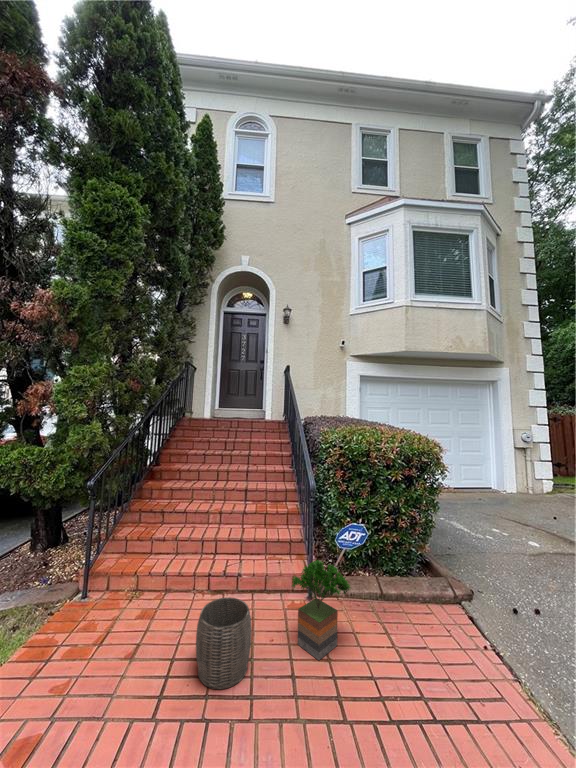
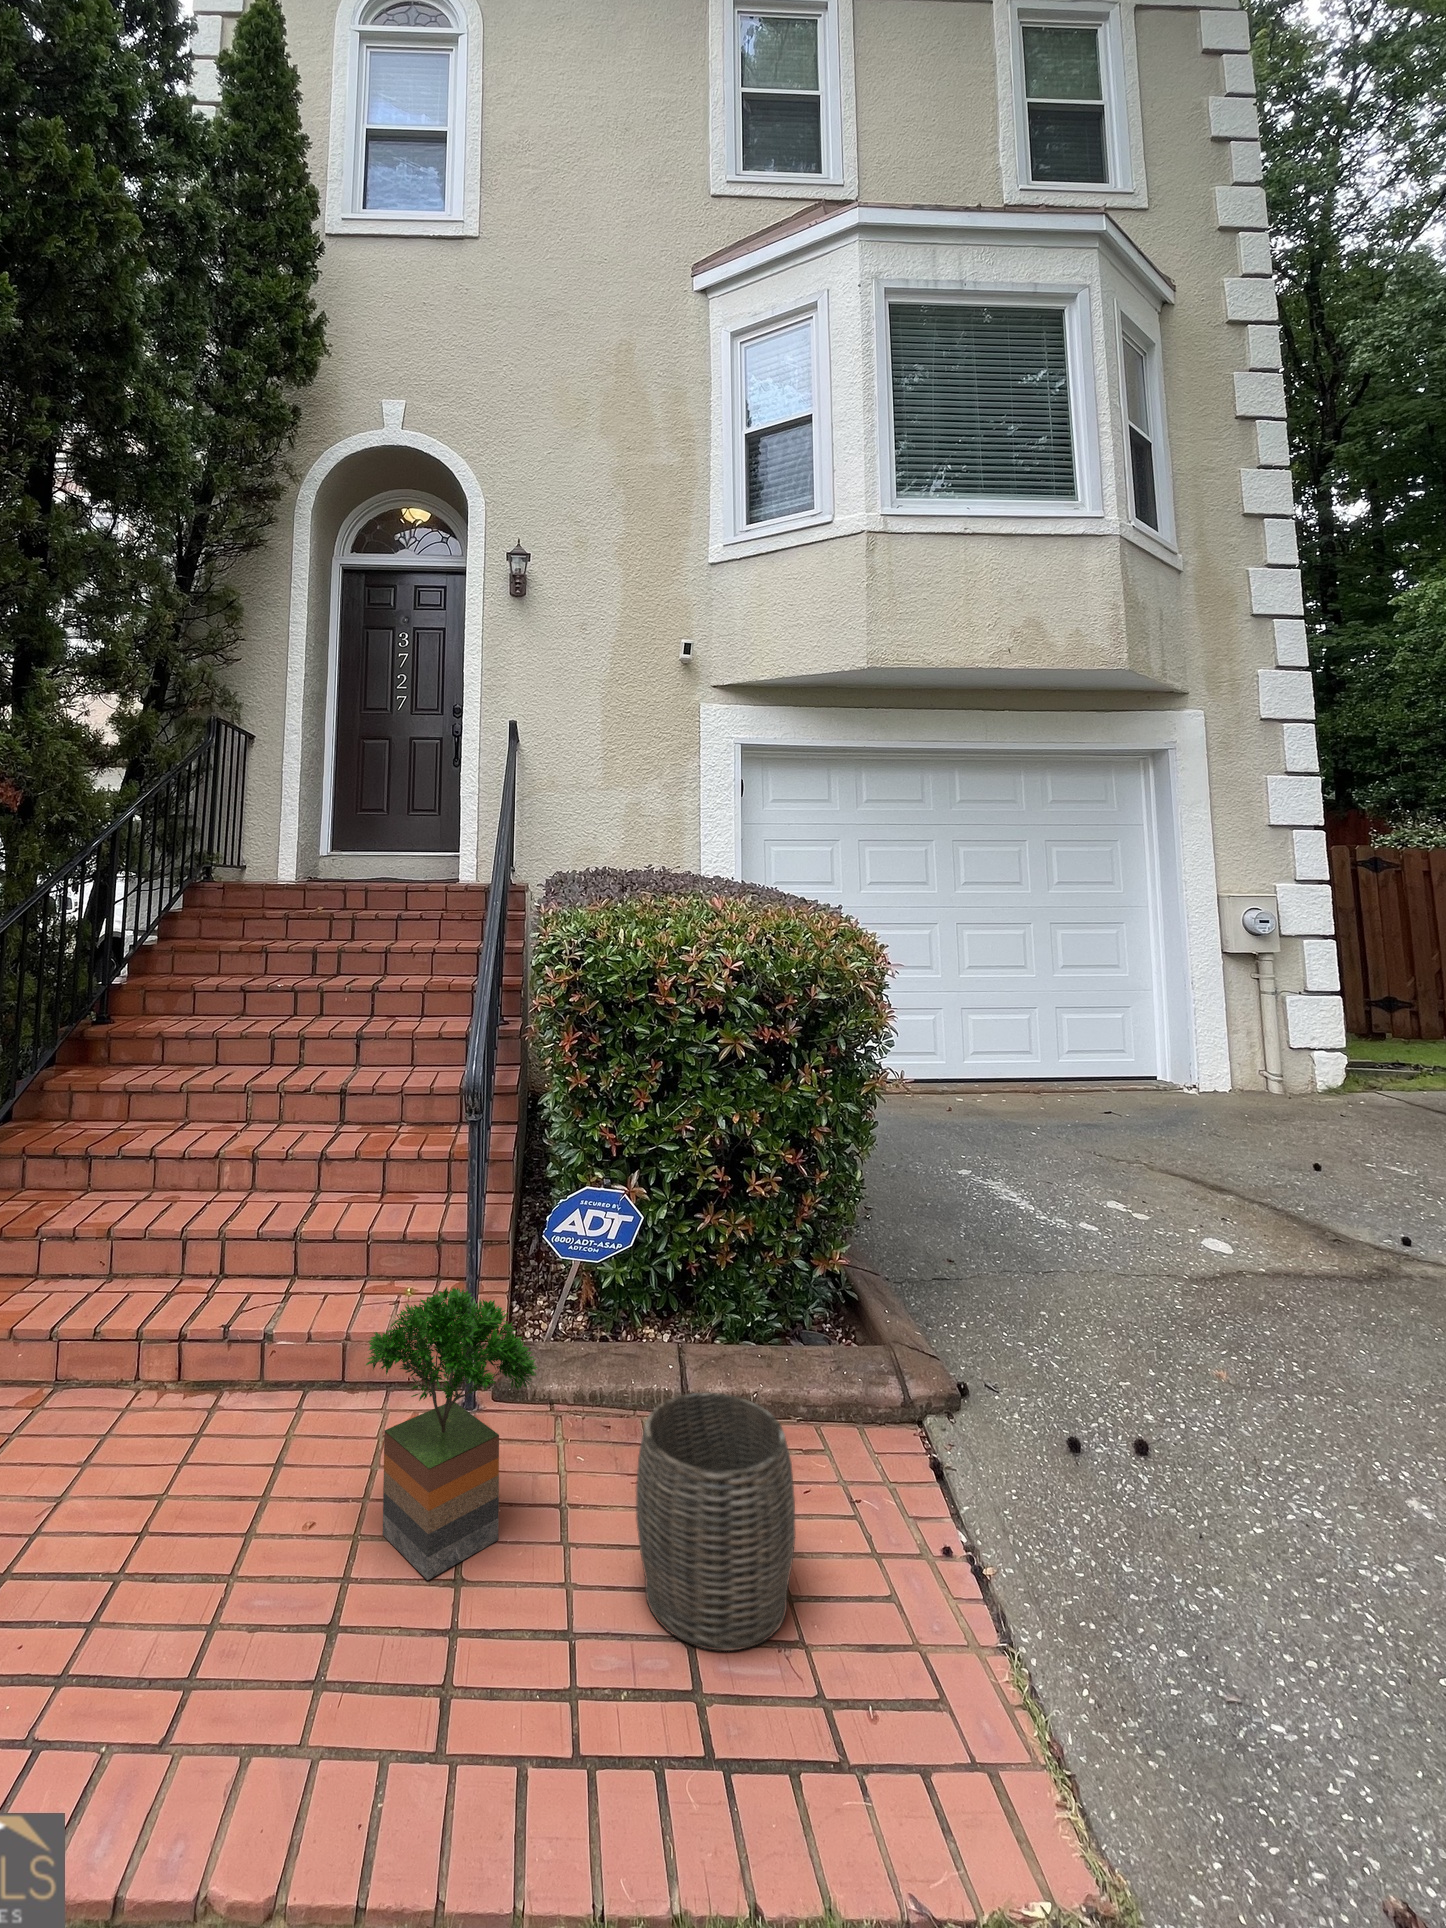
woven basket: present [196,597,252,689] -> present [636,1393,795,1651]

